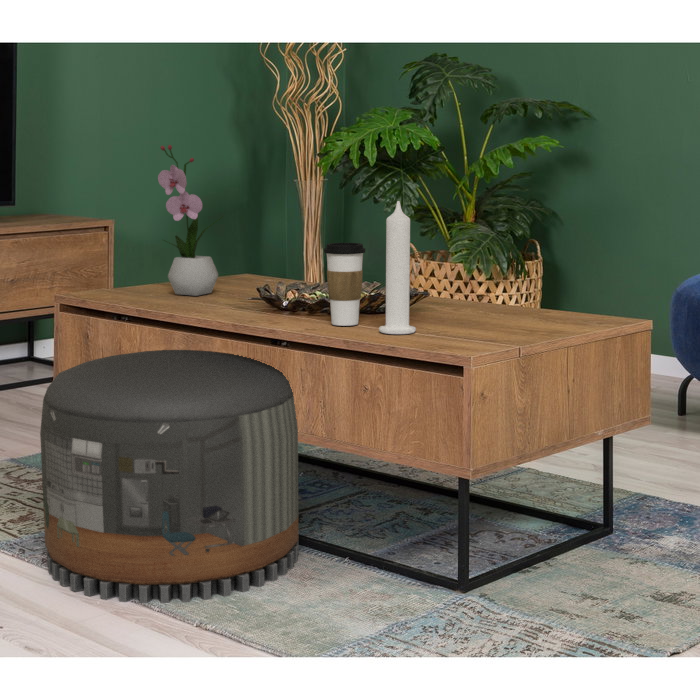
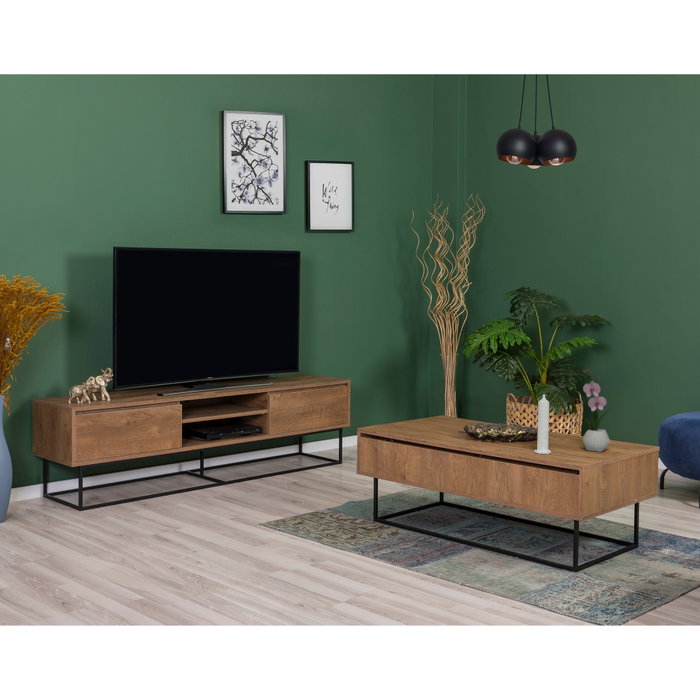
flower arrangement: present [158,145,222,296] -> present [582,370,612,452]
coffee cup: present [324,243,365,326] -> none [507,410,526,449]
pouf: present [40,350,299,603] -> none [378,459,495,574]

